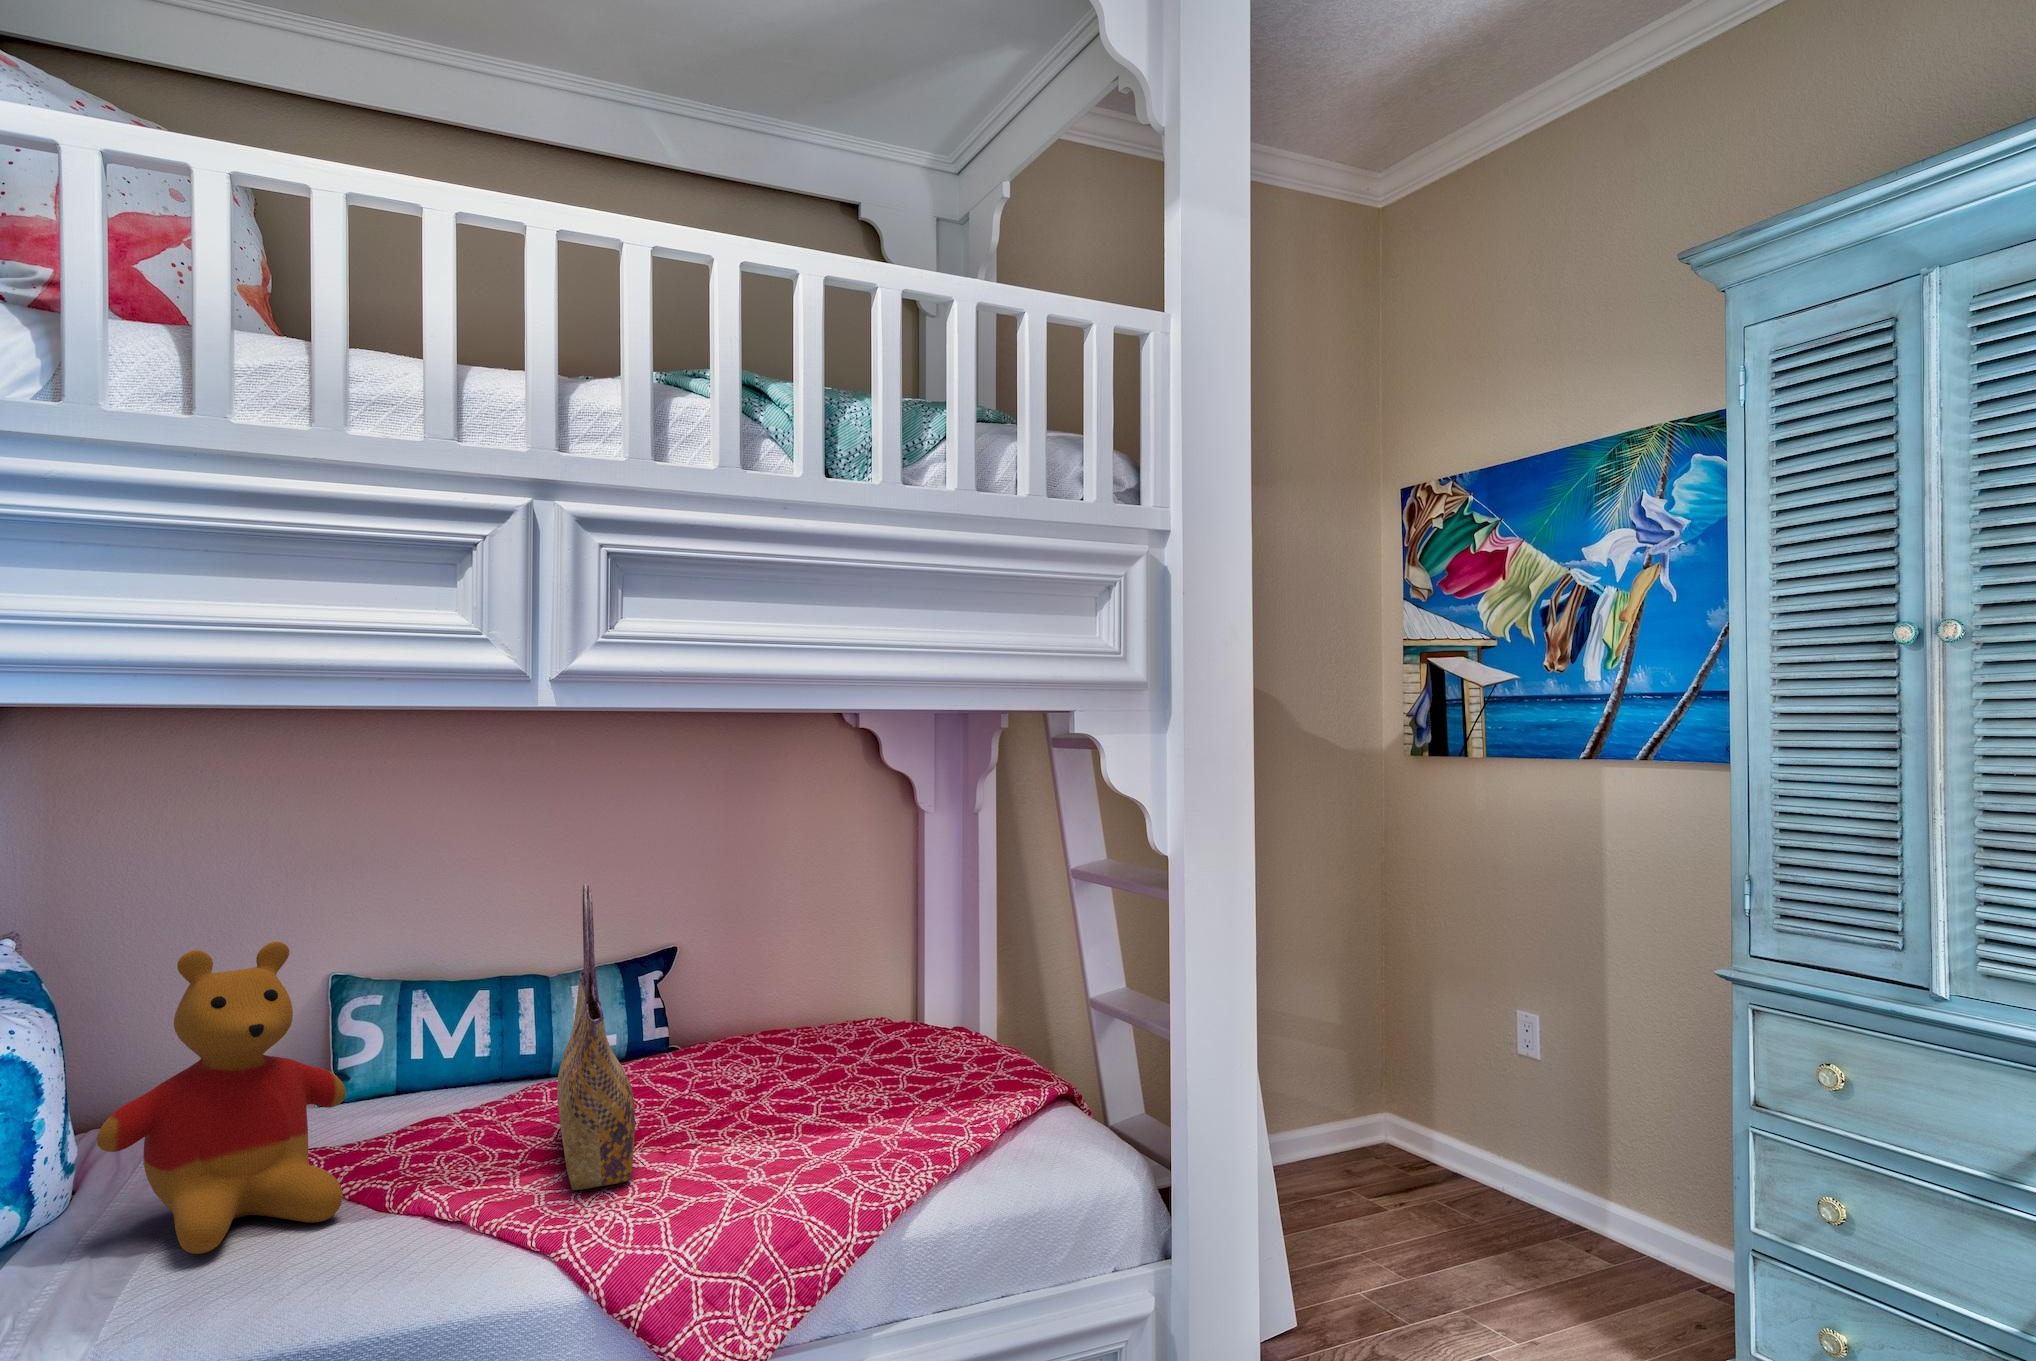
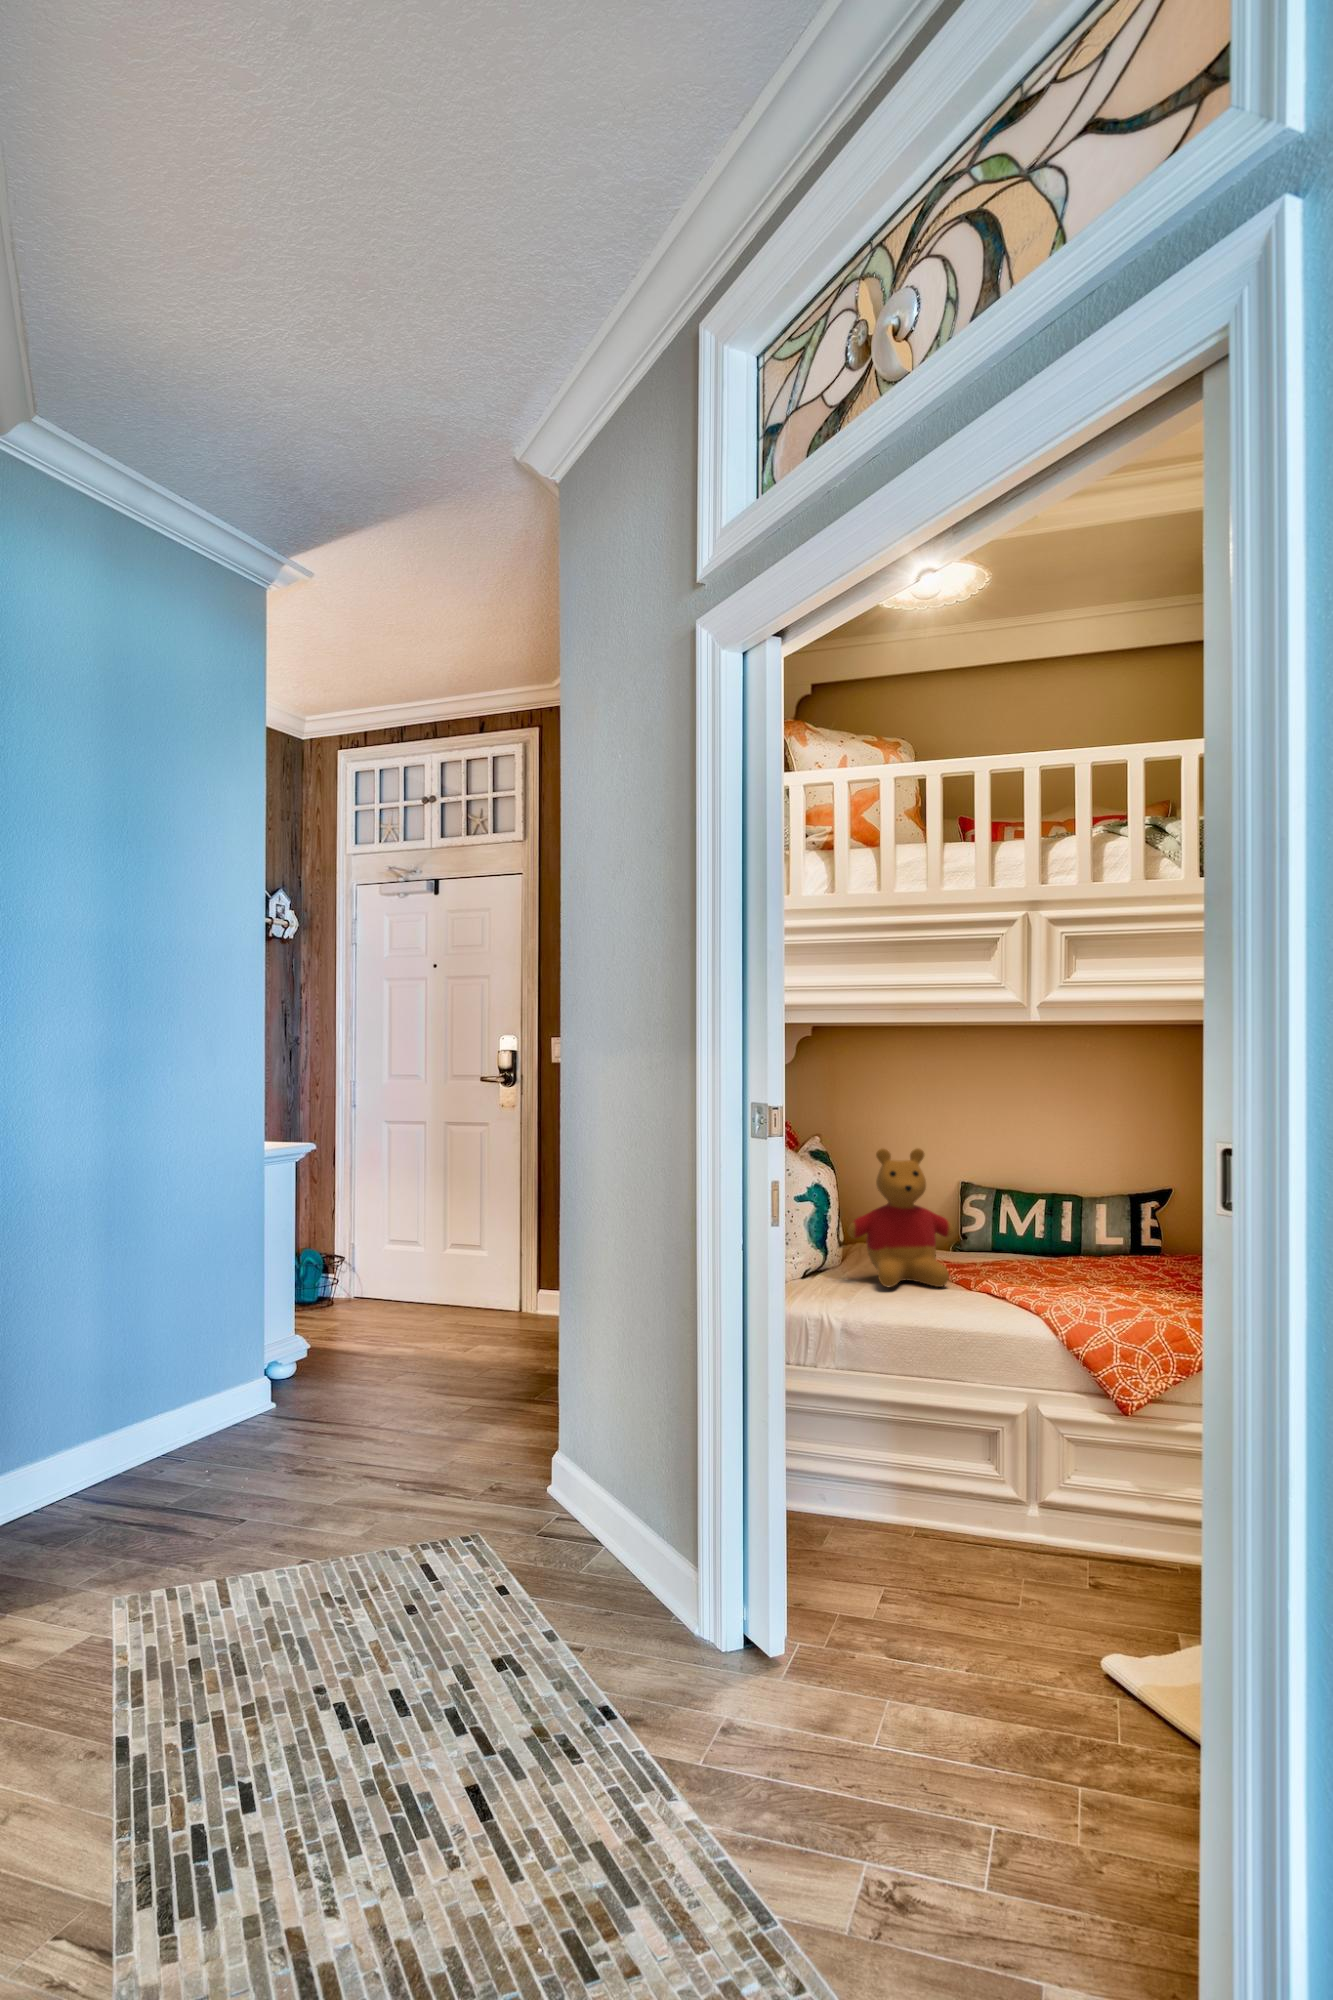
tote bag: present [557,884,635,1190] -> none [1056,1128,1105,1295]

